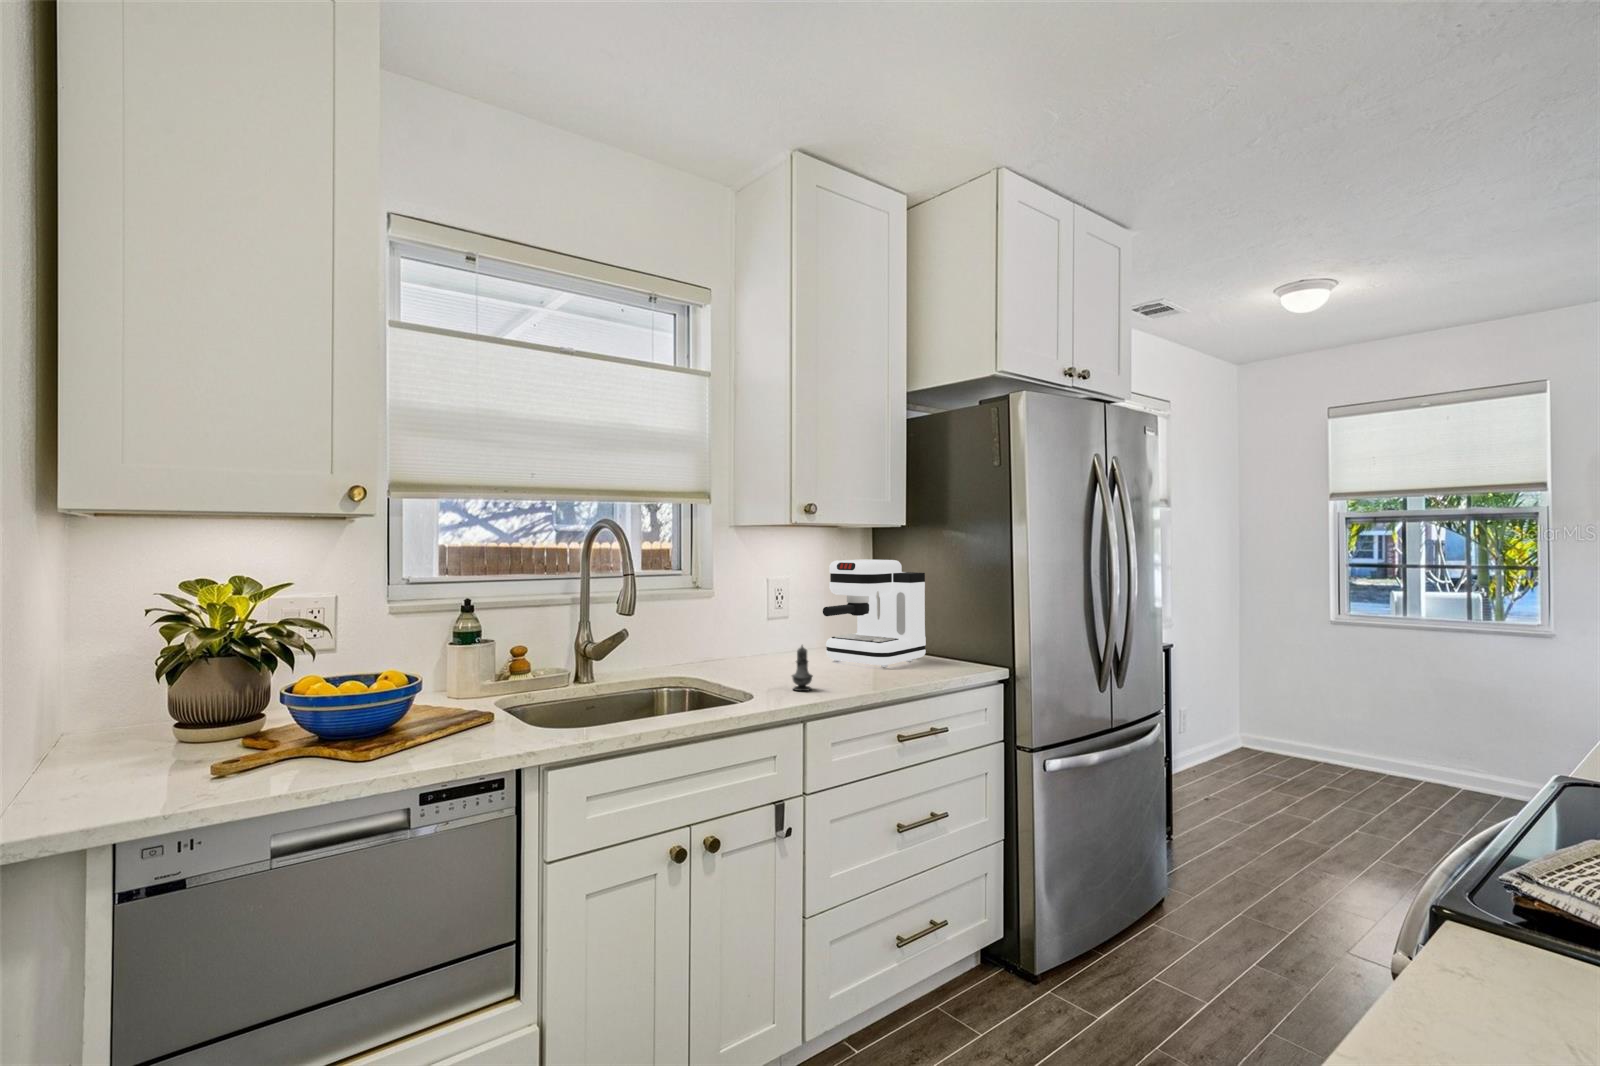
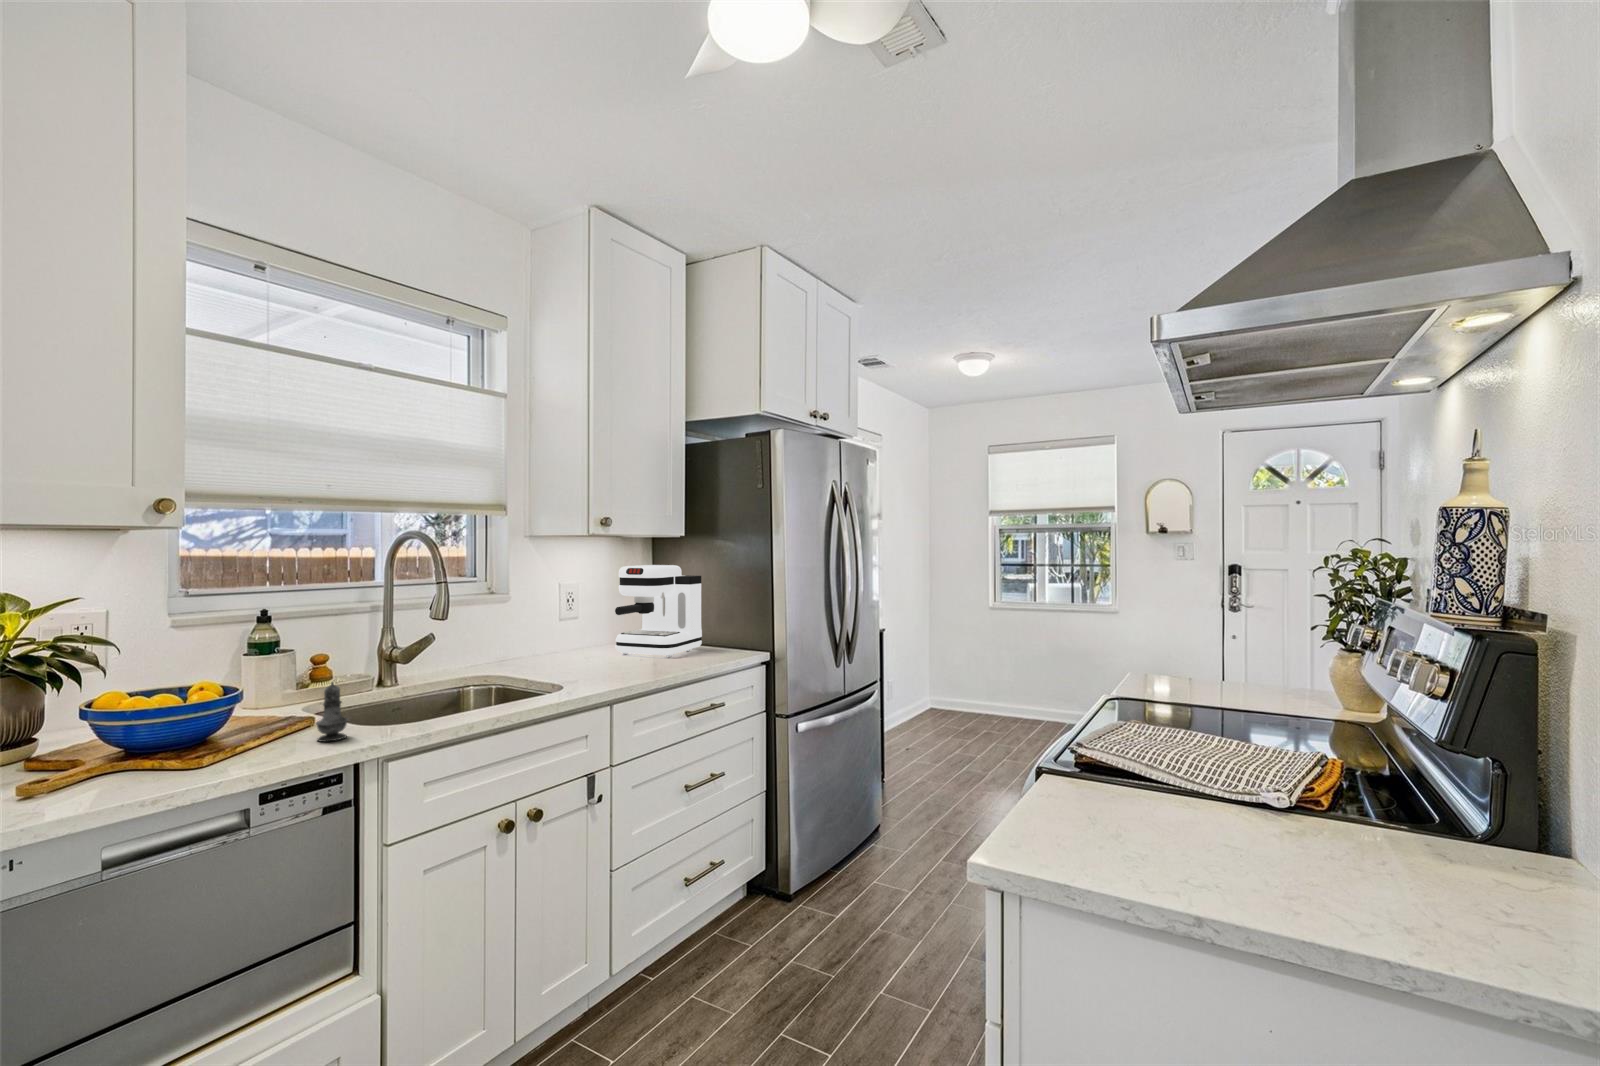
salt shaker: present [792,646,813,691] -> present [316,682,348,742]

